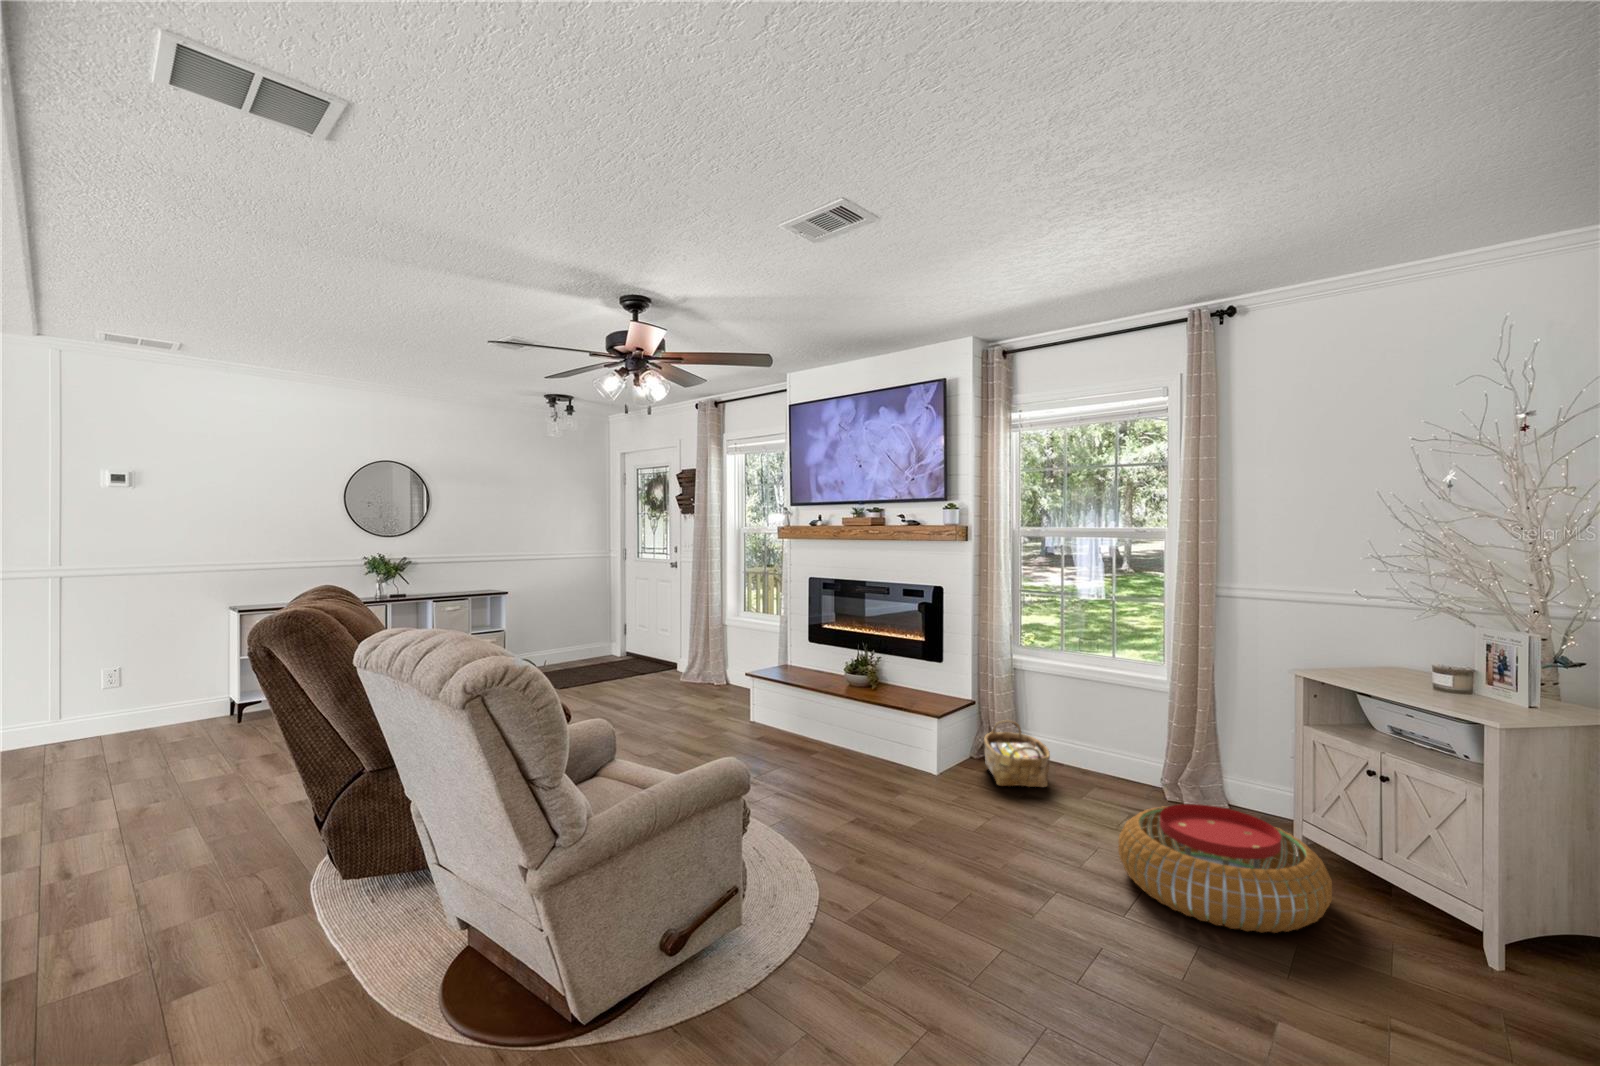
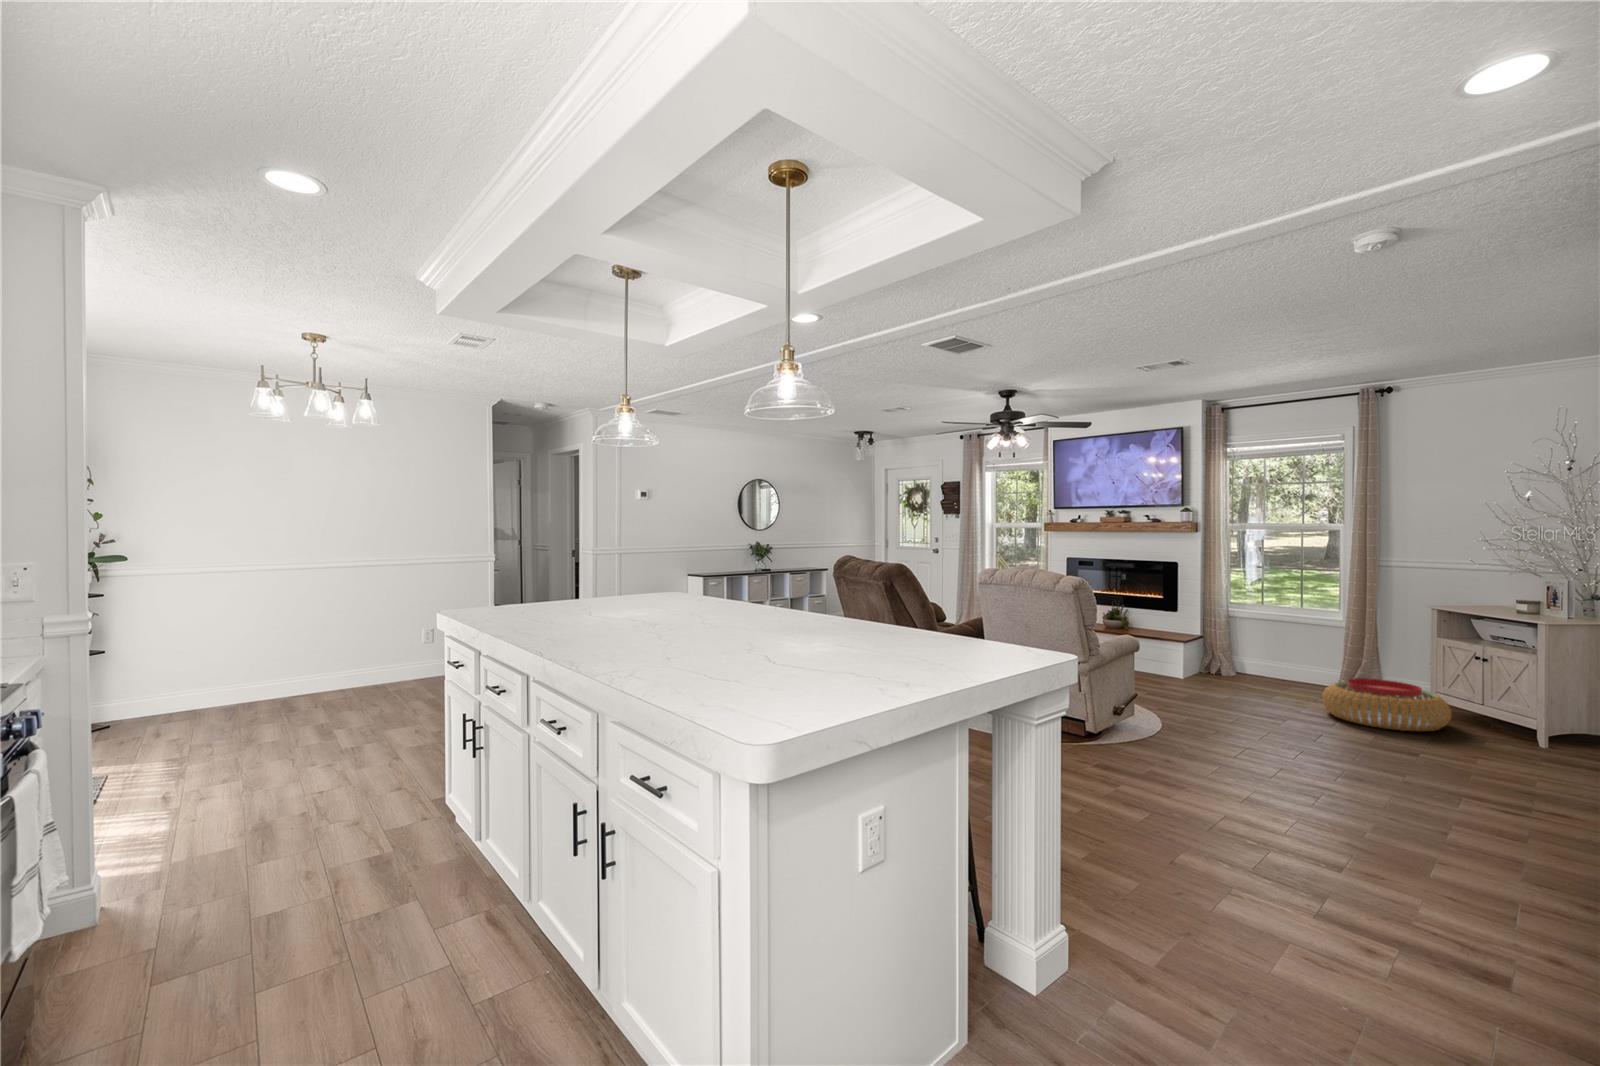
woven basket: present [984,720,1050,787] -> none [1214,647,1263,685]

